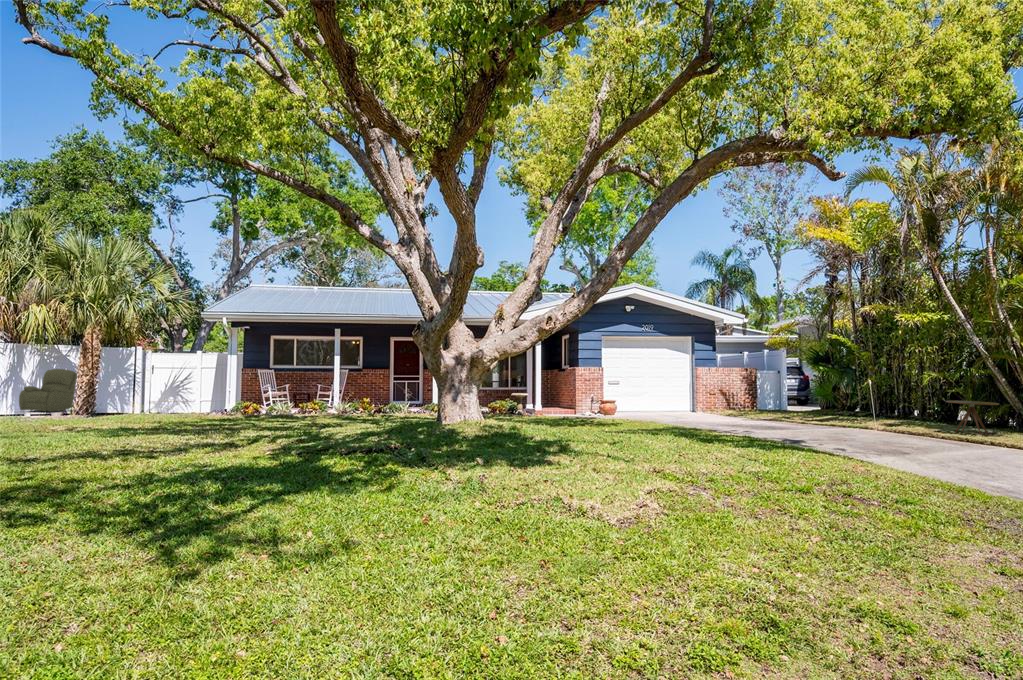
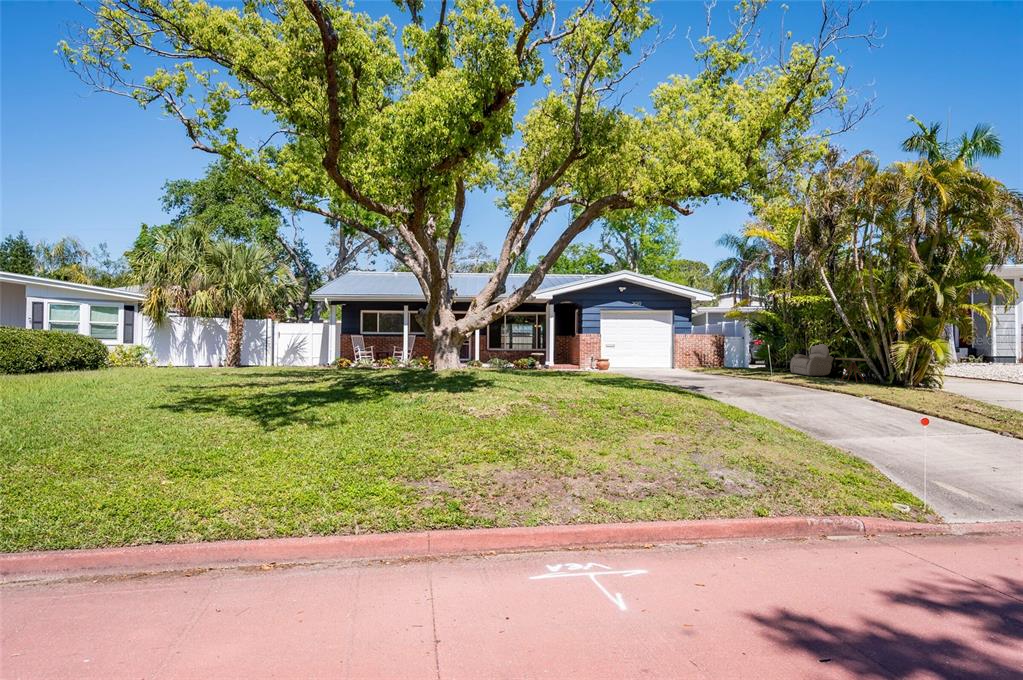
chair: present [19,369,77,412] -> present [790,344,834,376]

